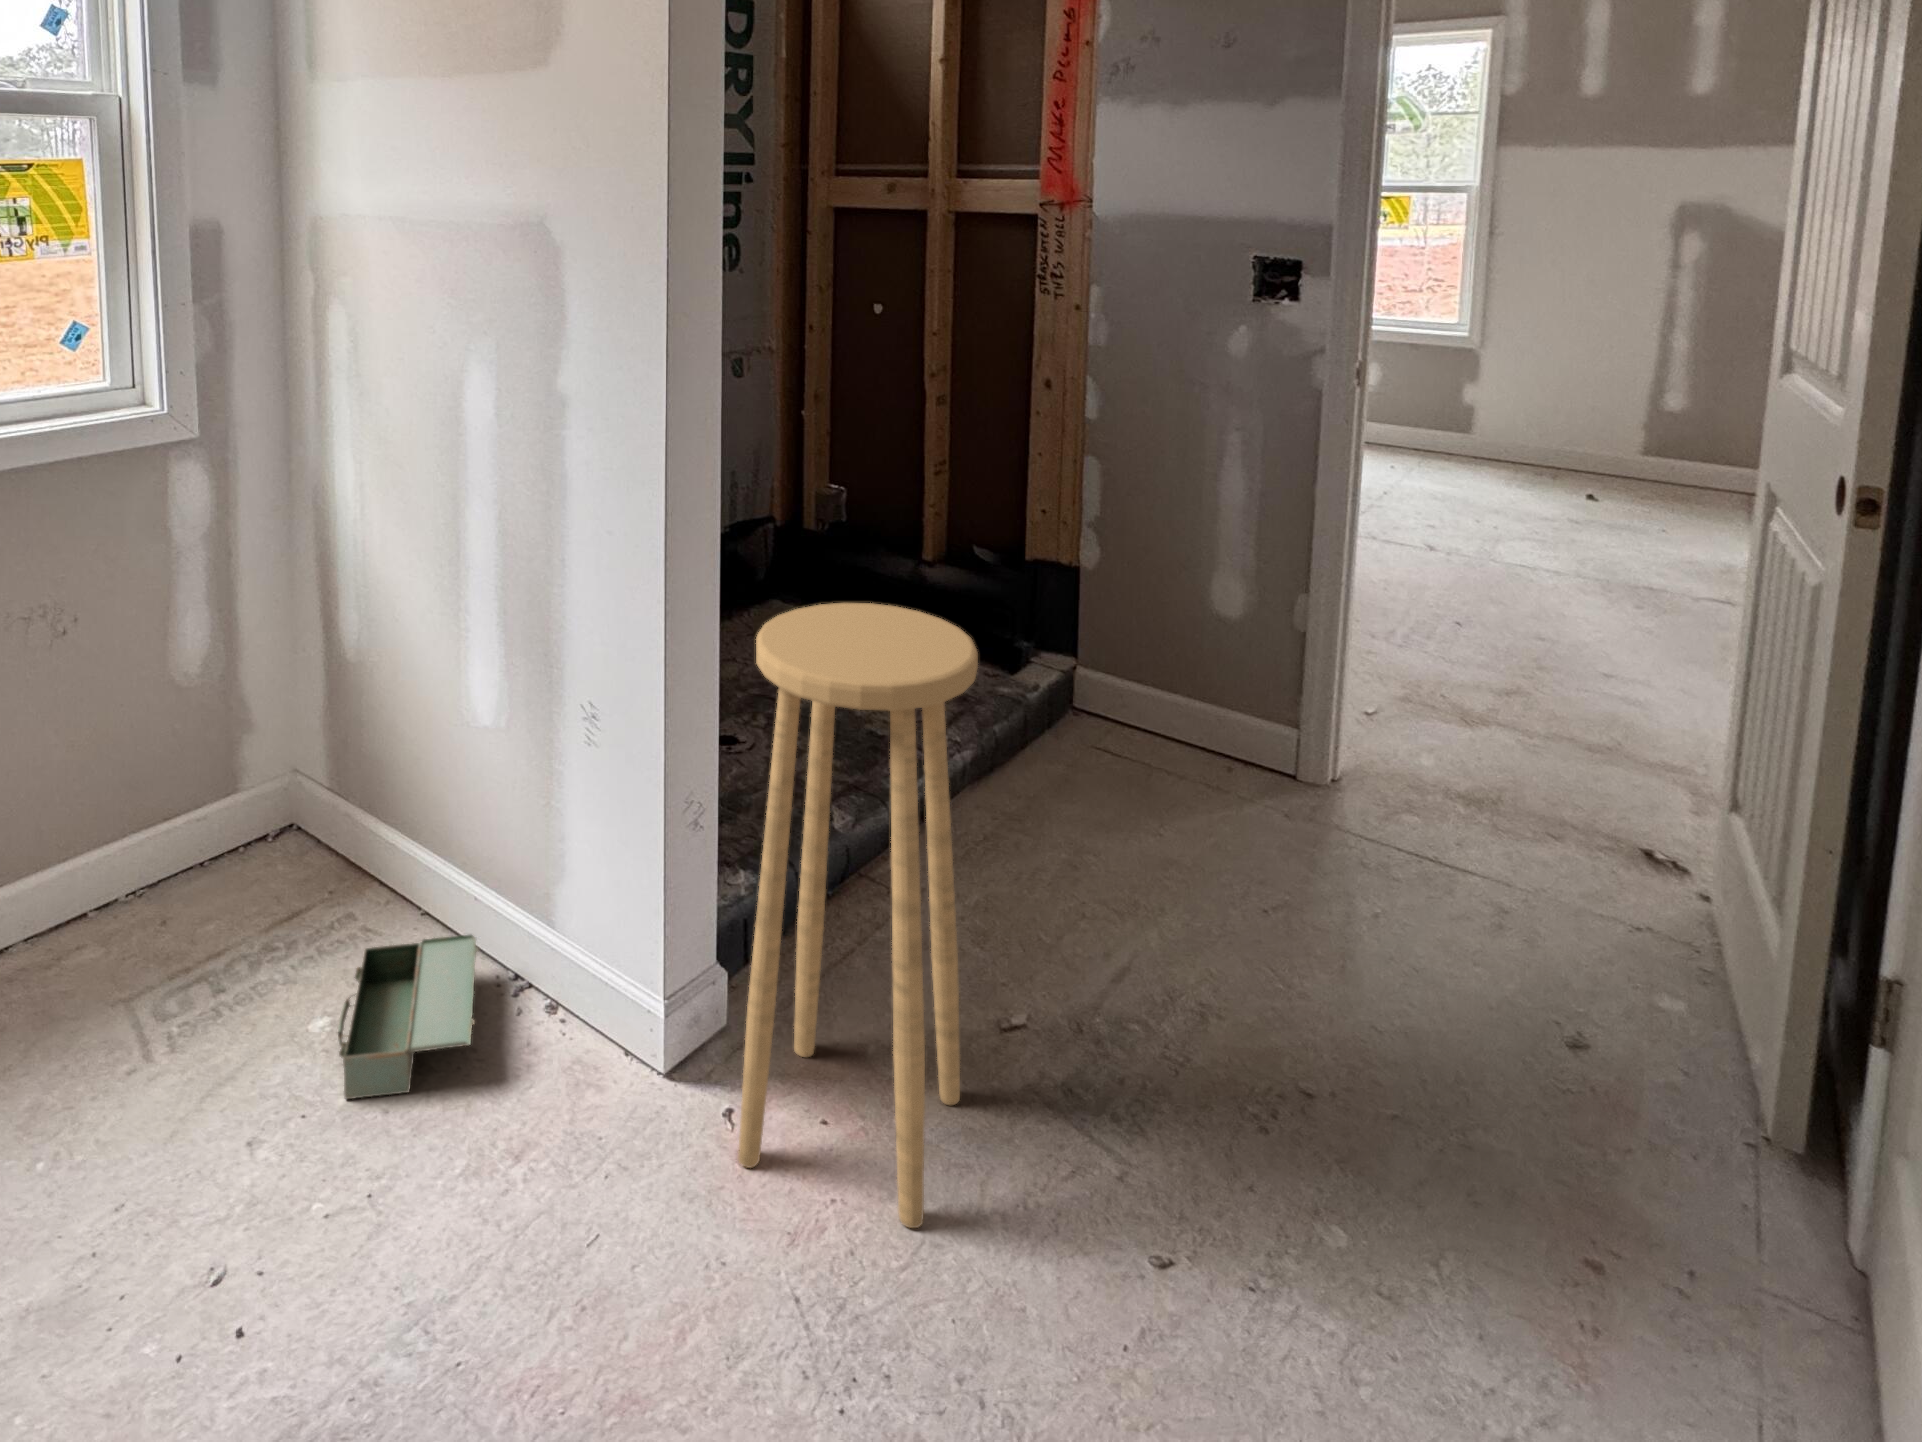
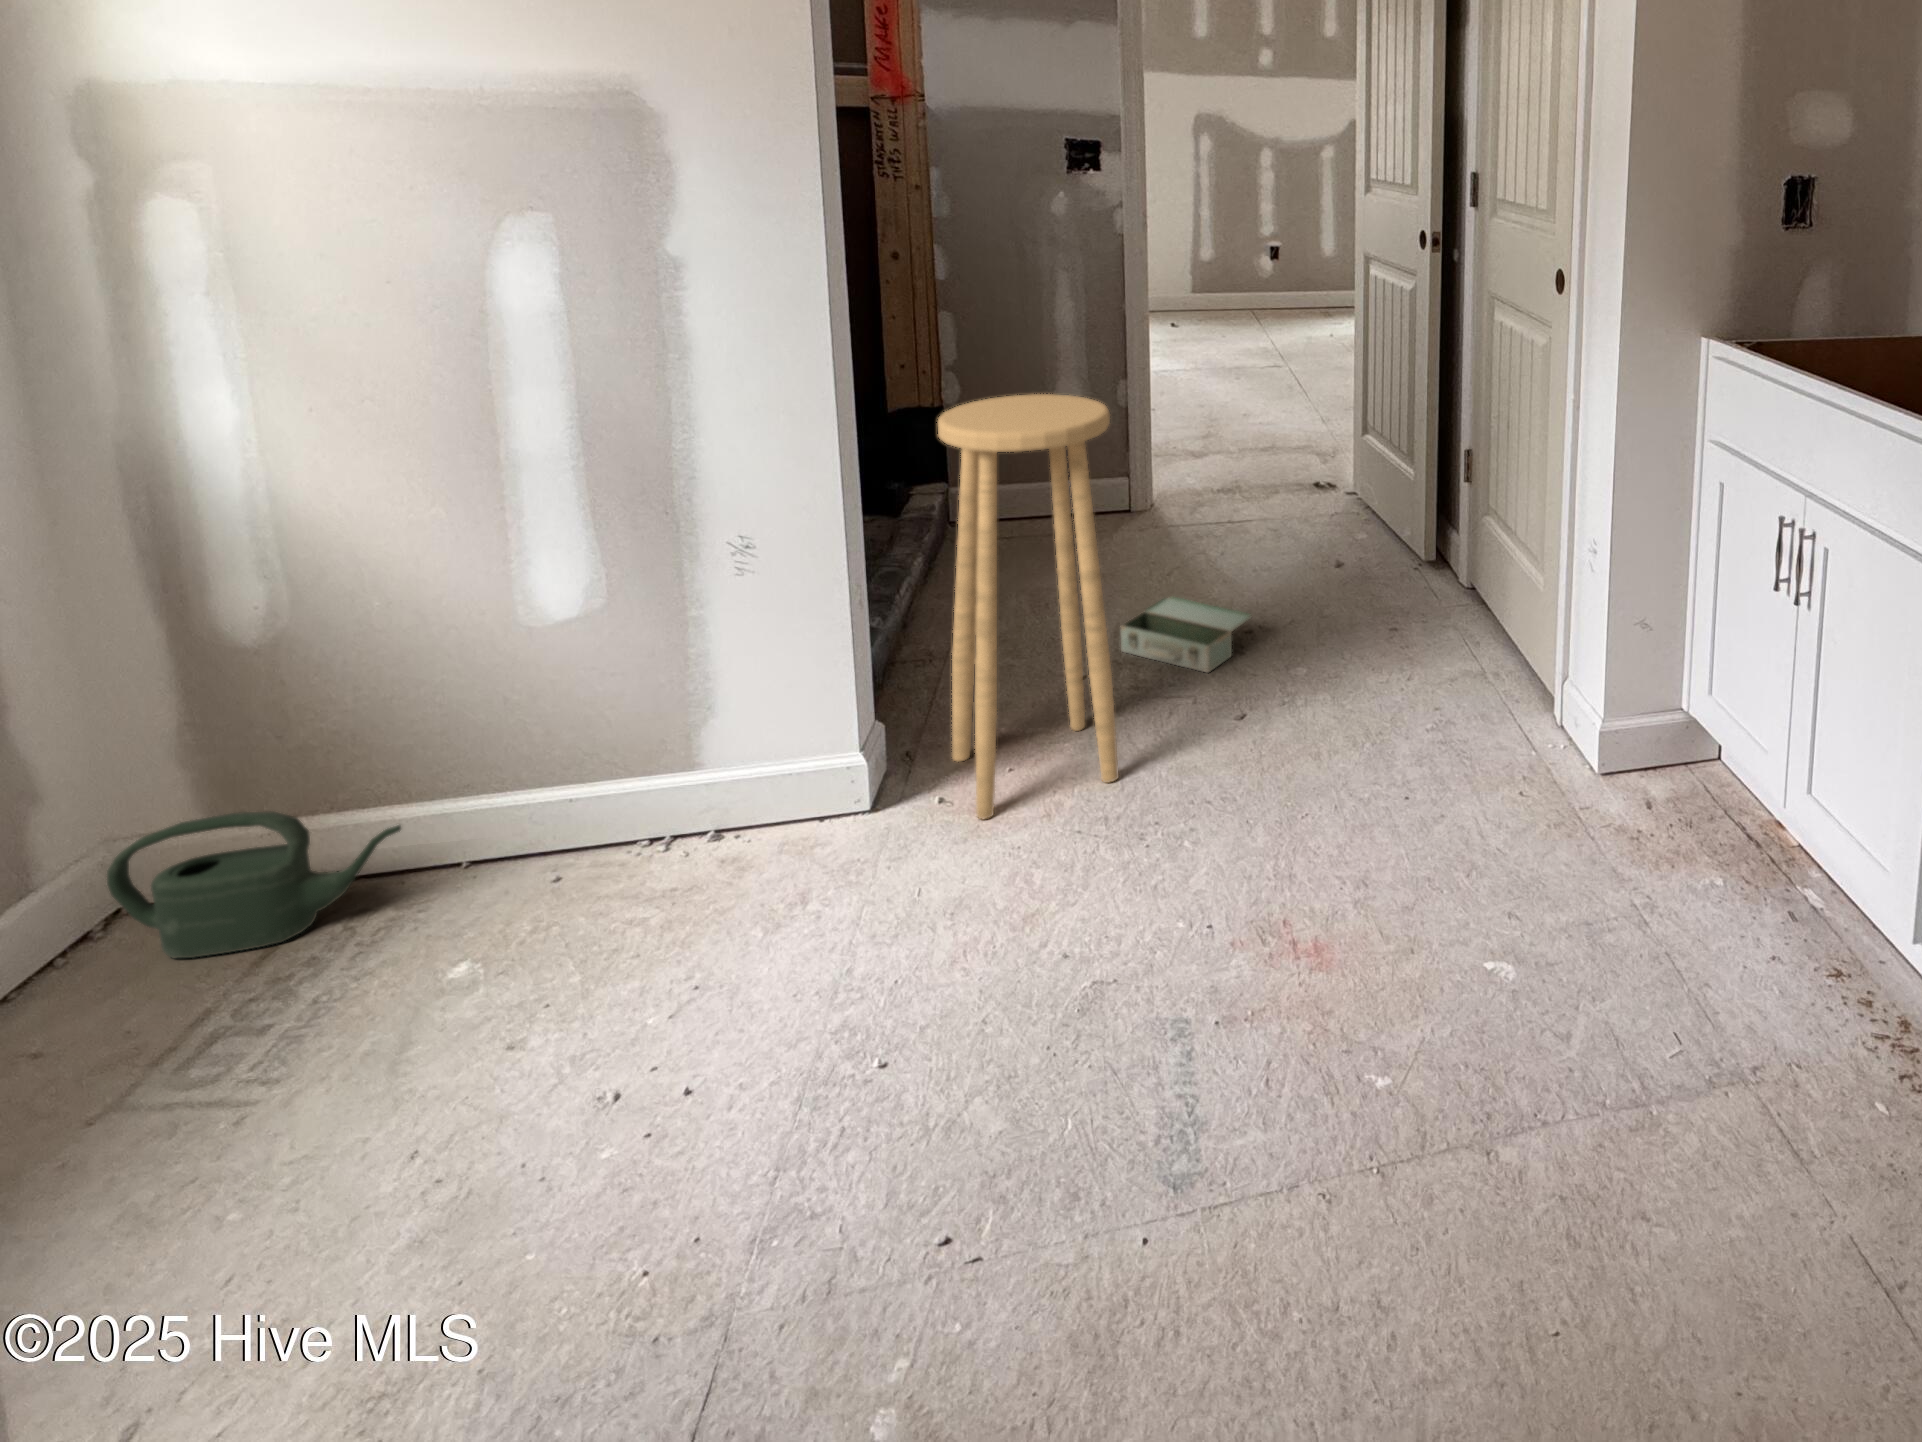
watering can: none [270,774,376,902] -> present [107,812,401,958]
toolbox: present [338,935,478,1099] -> present [1121,596,1251,672]

